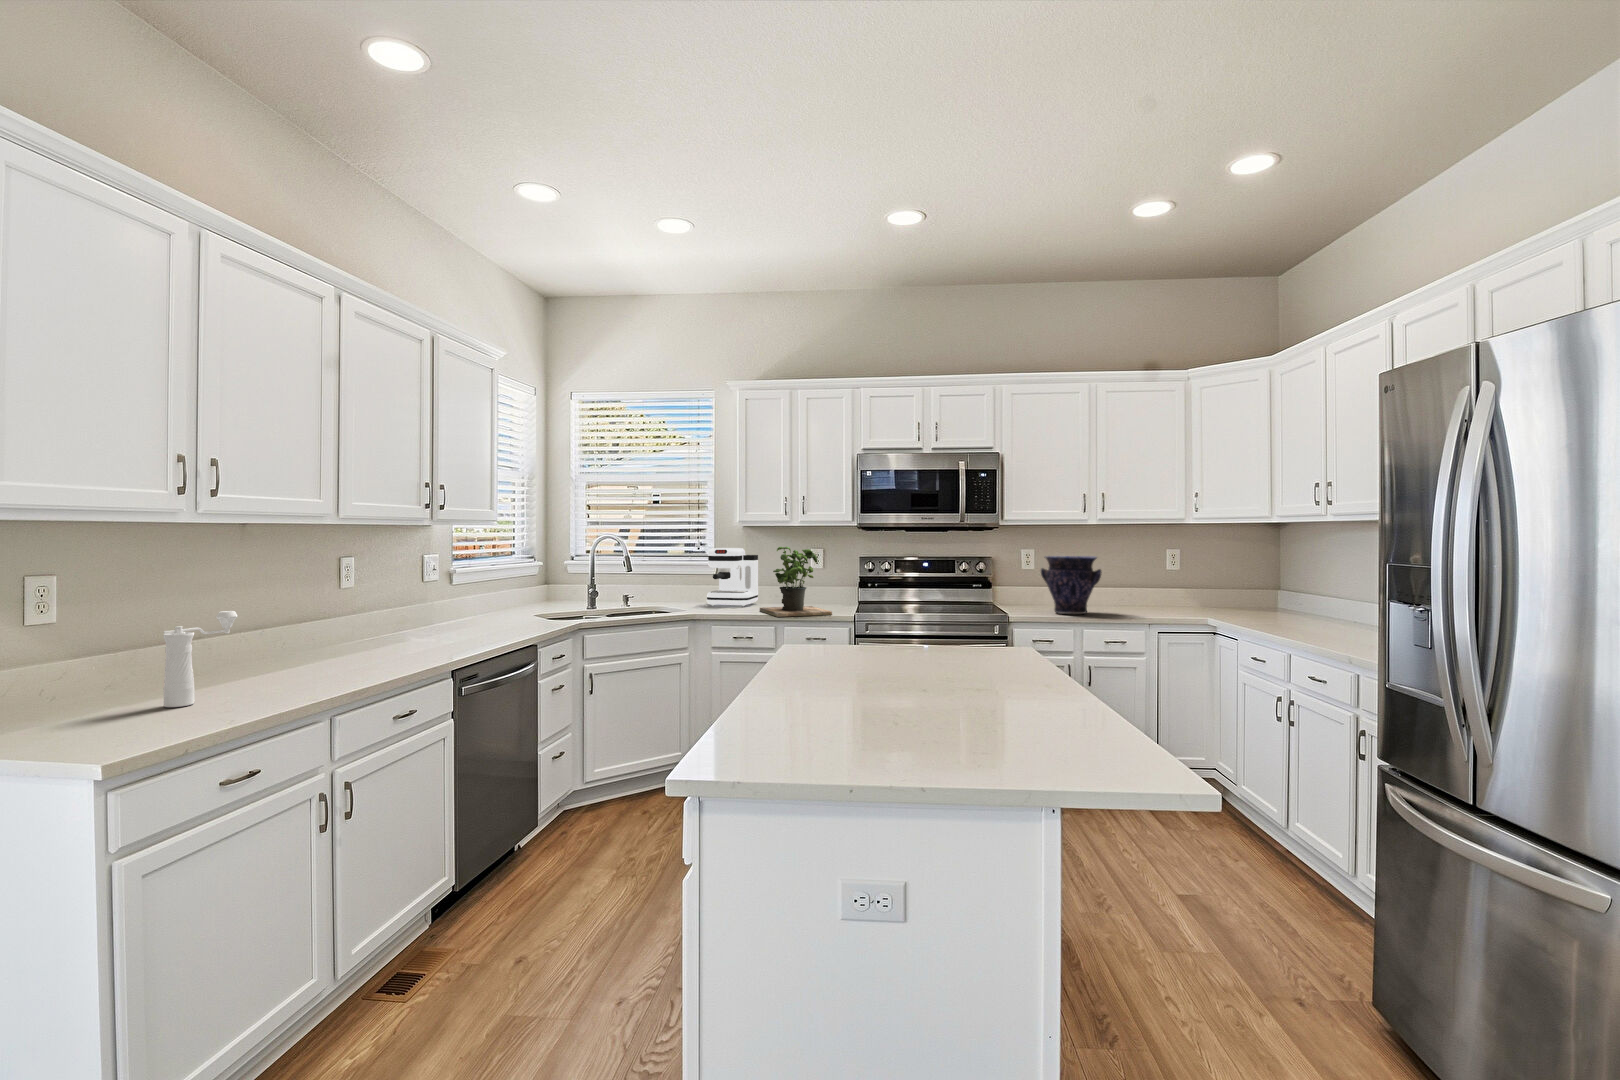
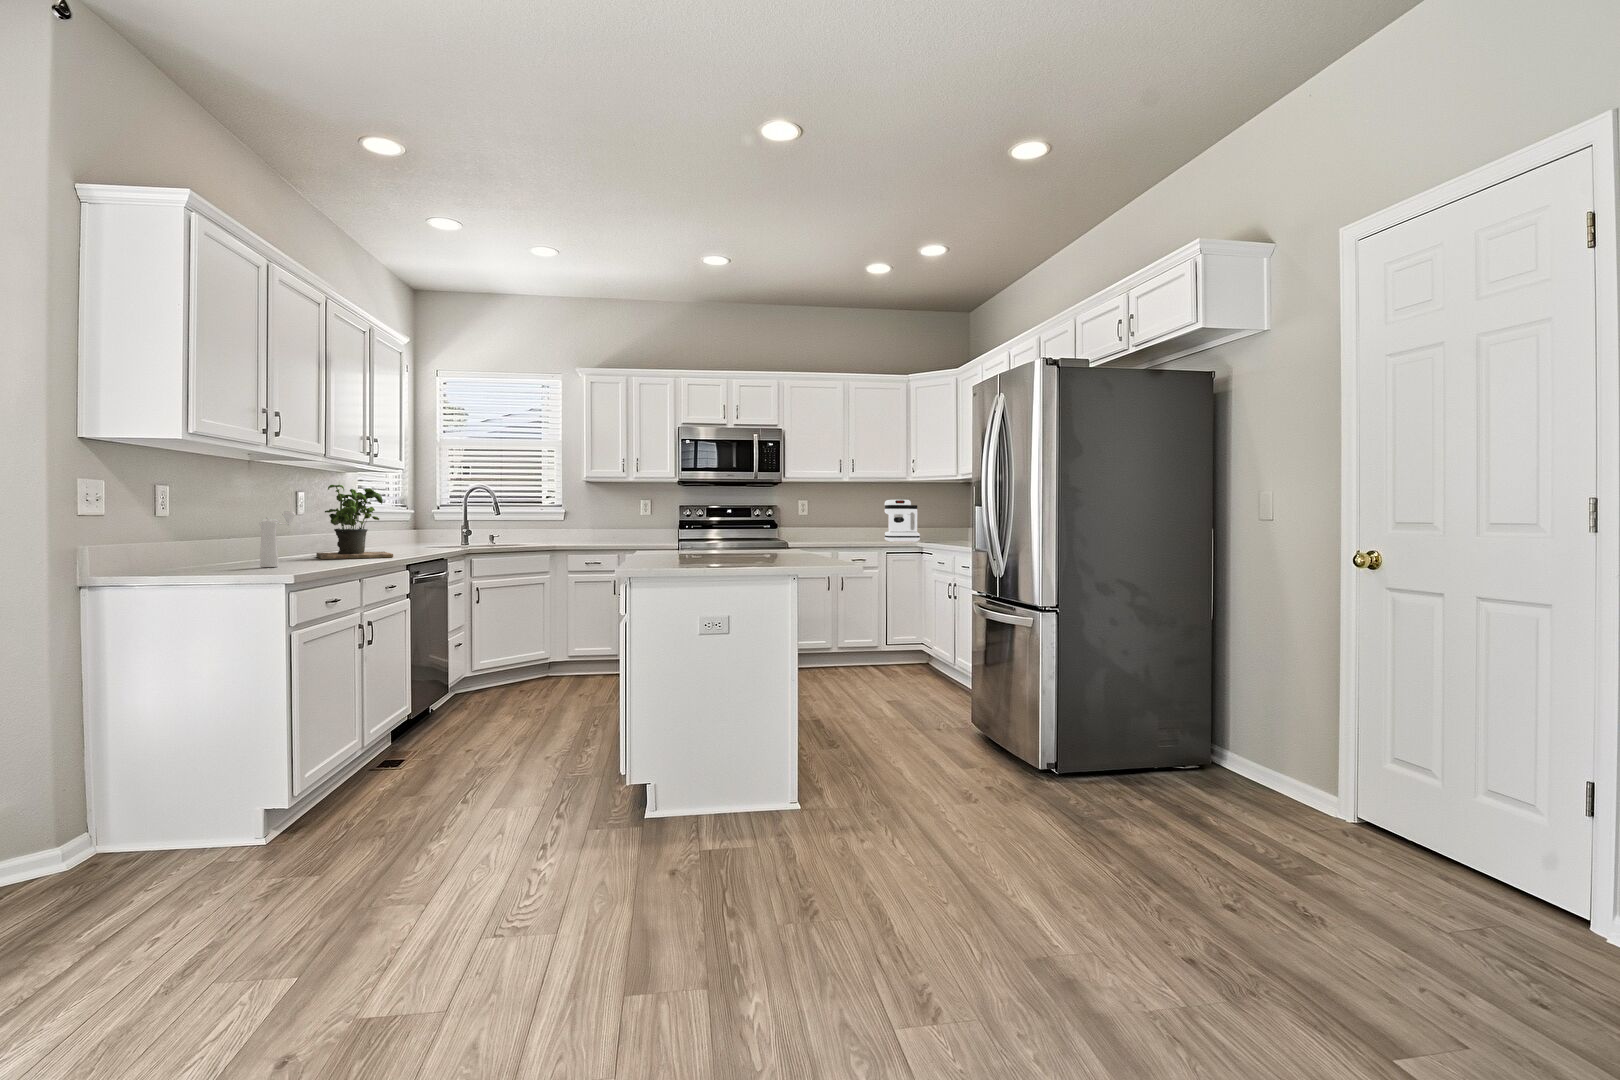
potted plant: present [760,547,832,617] -> present [316,485,393,559]
coffee maker: present [707,548,758,606] -> present [884,500,920,542]
vase: present [1041,556,1102,614] -> none [811,503,851,543]

